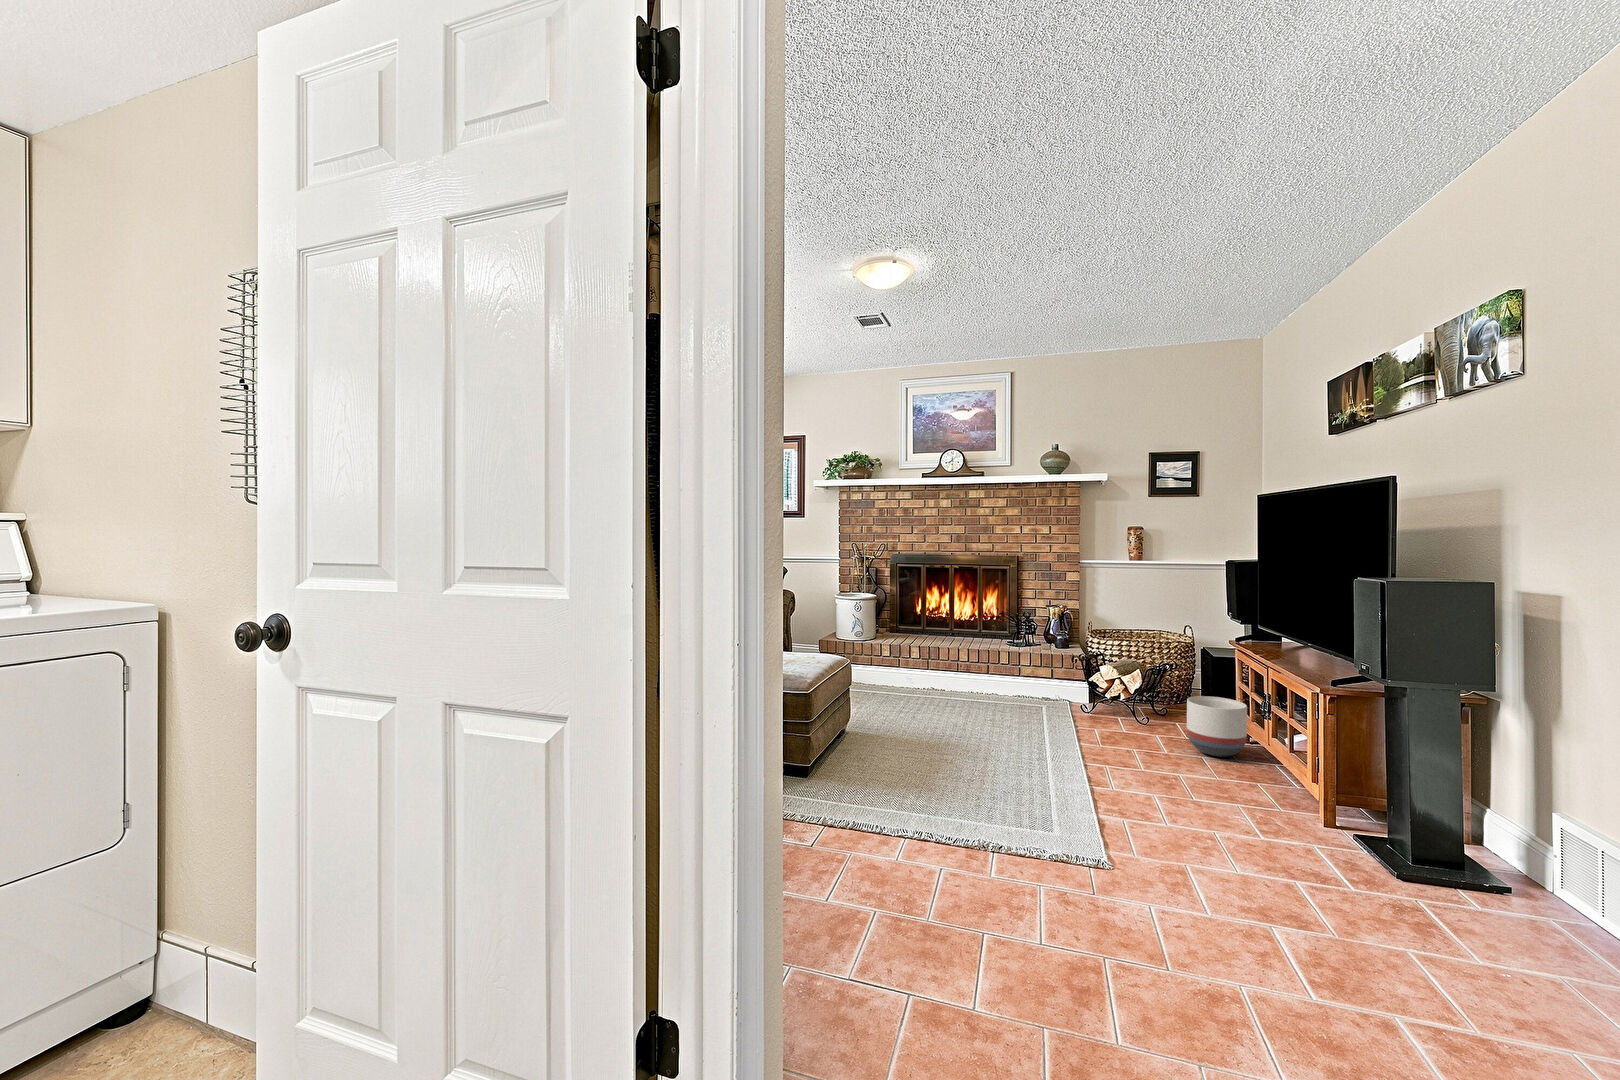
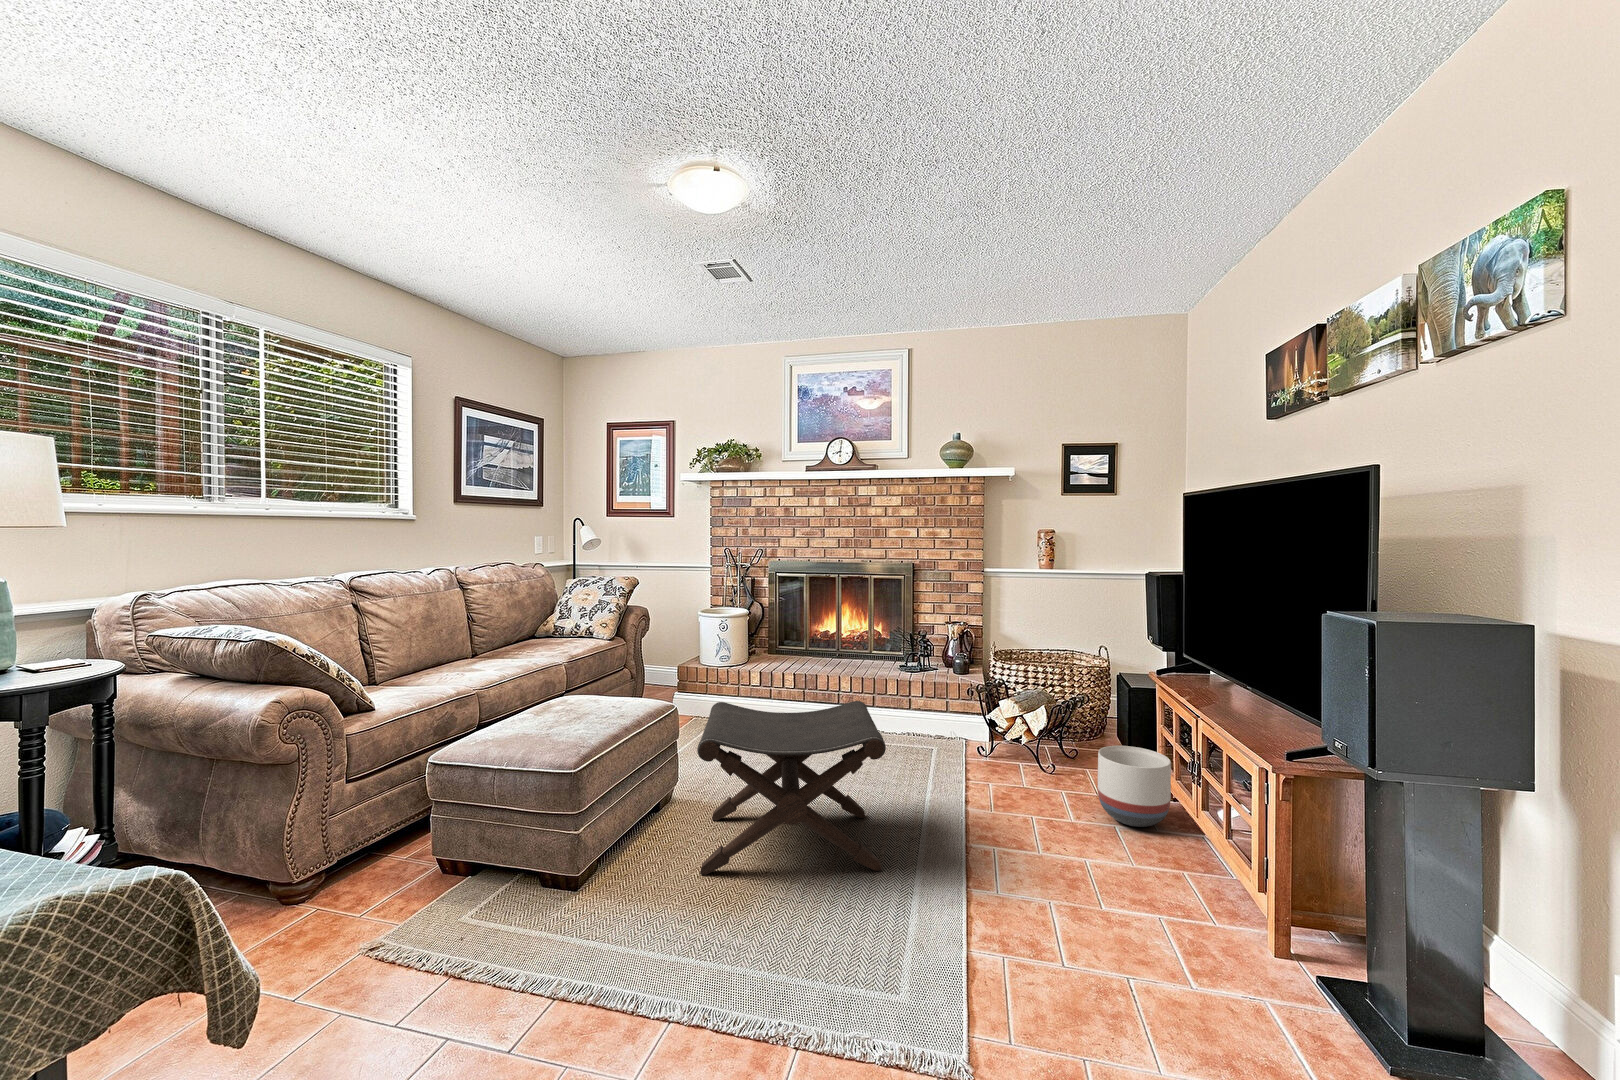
footstool: none [881,656,1026,775] -> present [697,701,886,875]

